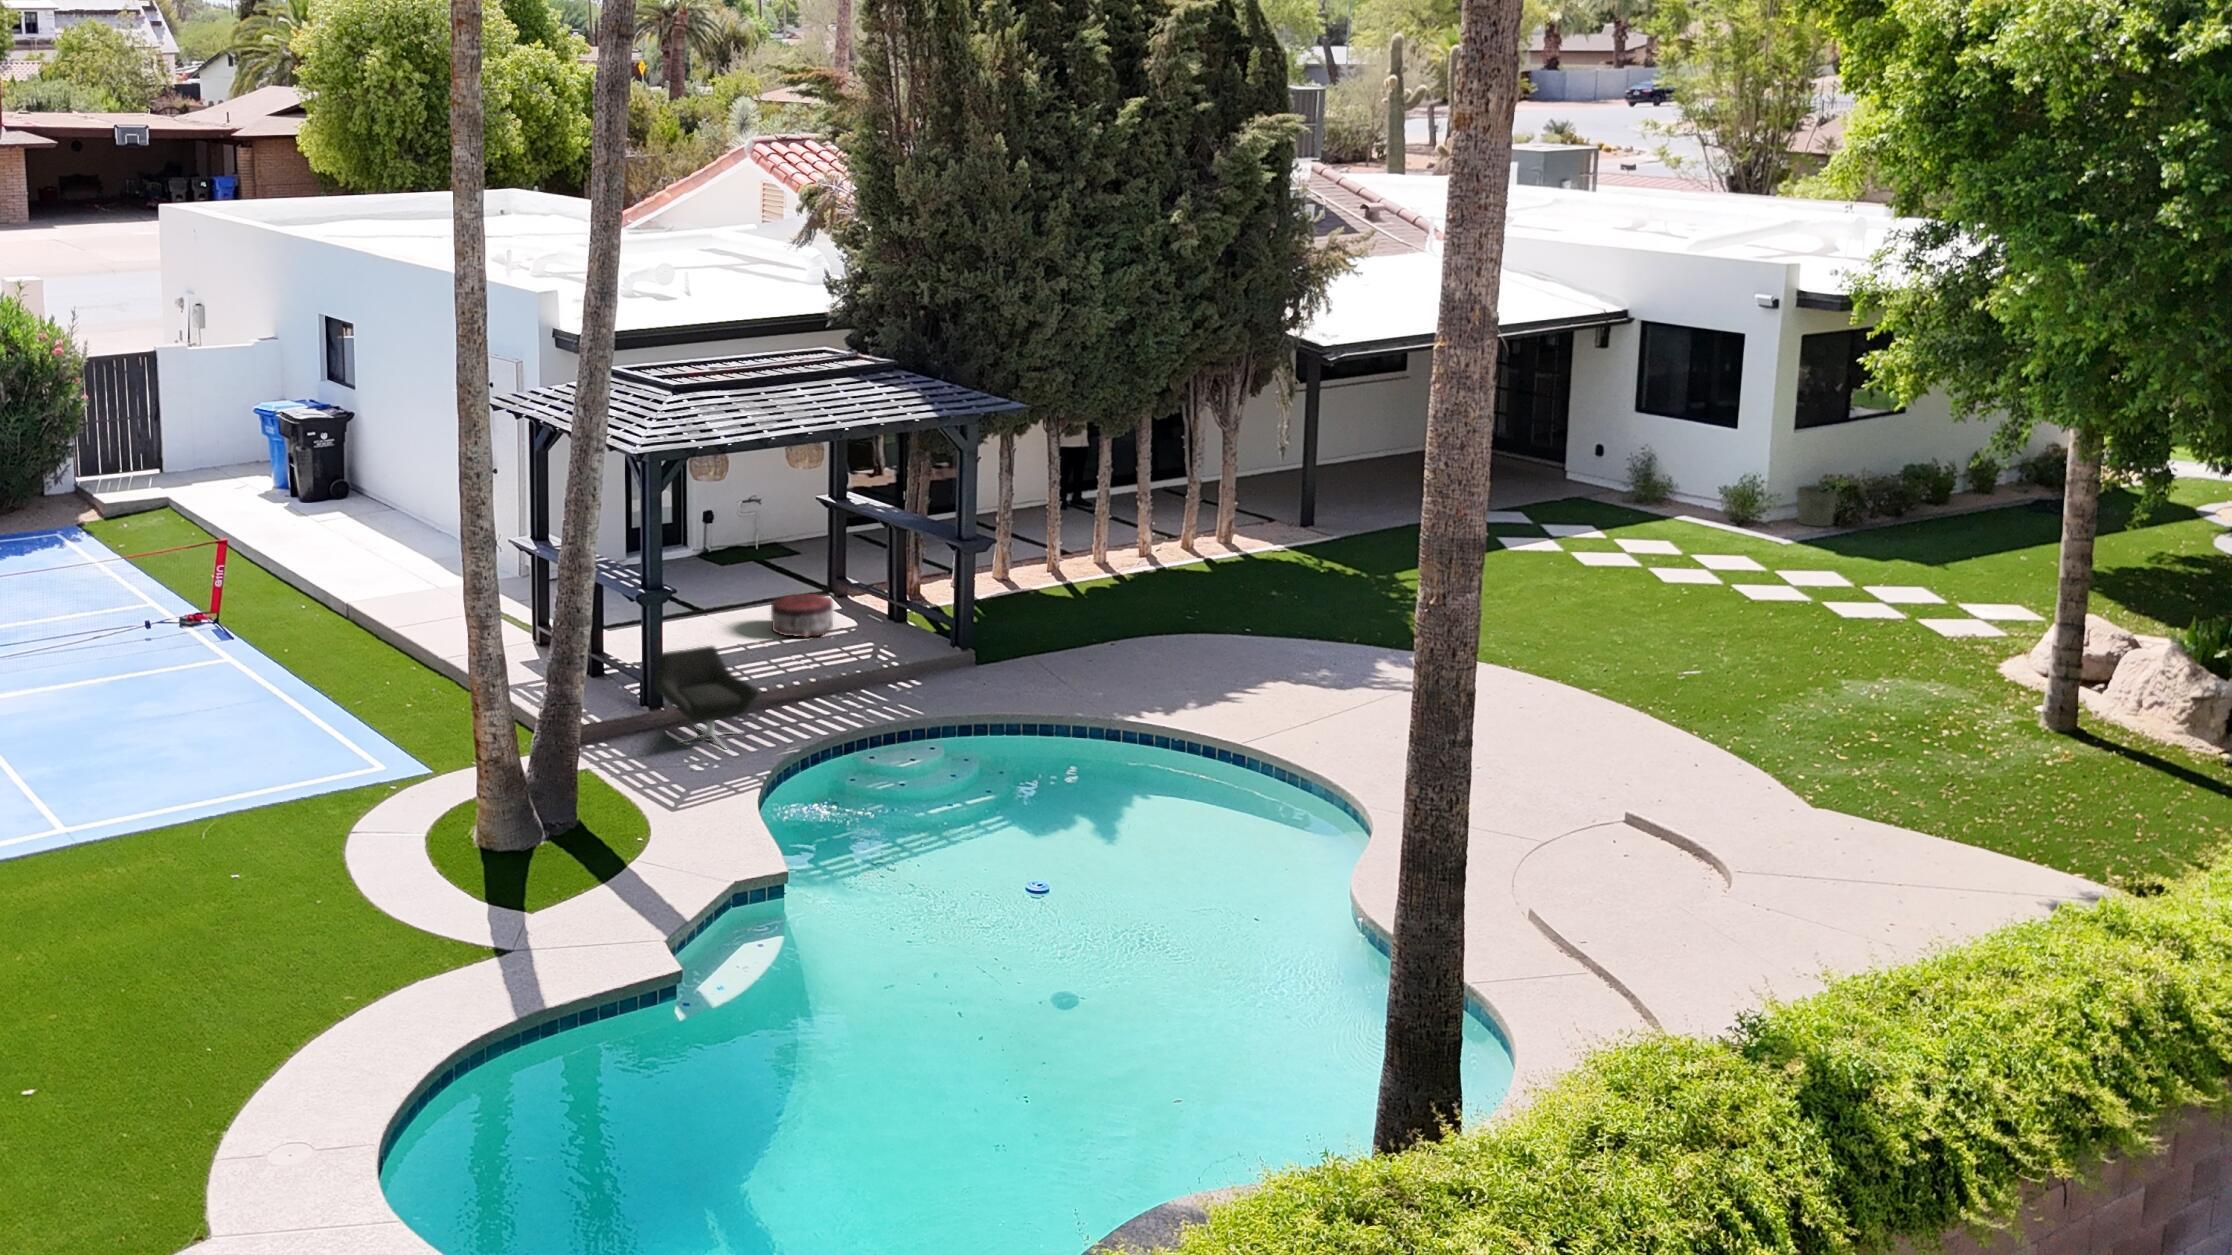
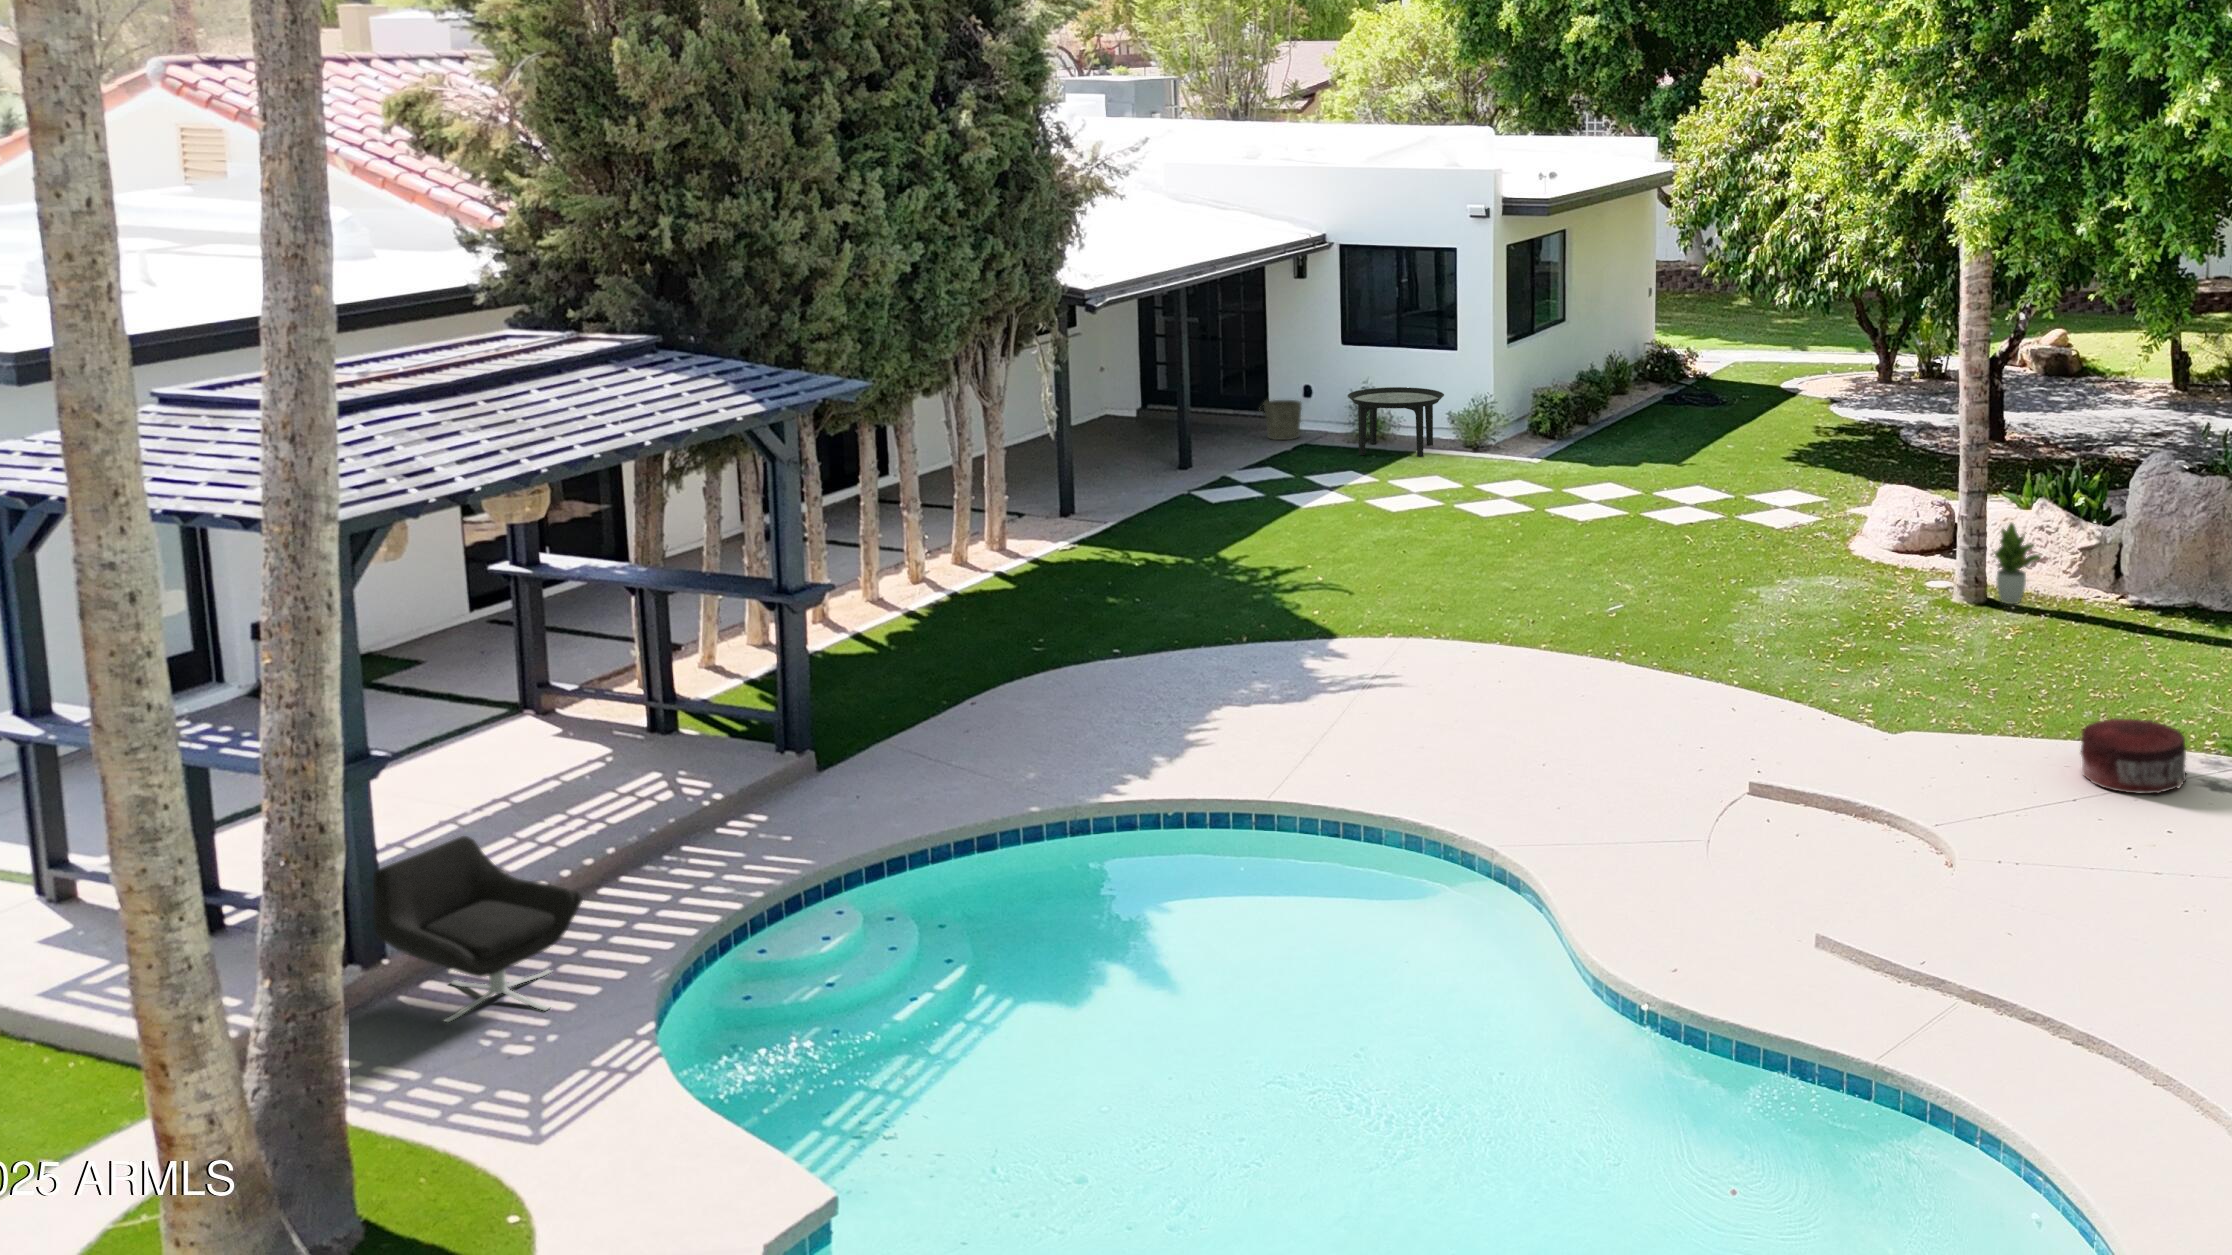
round table: none [1619,454,1717,522] -> present [1348,387,1444,457]
bucket: present [1796,486,1838,527] -> present [1259,400,1302,440]
pouf: present [771,594,834,637] -> present [2081,718,2186,794]
potted plant: none [2070,658,2130,740] -> present [1994,523,2041,604]

